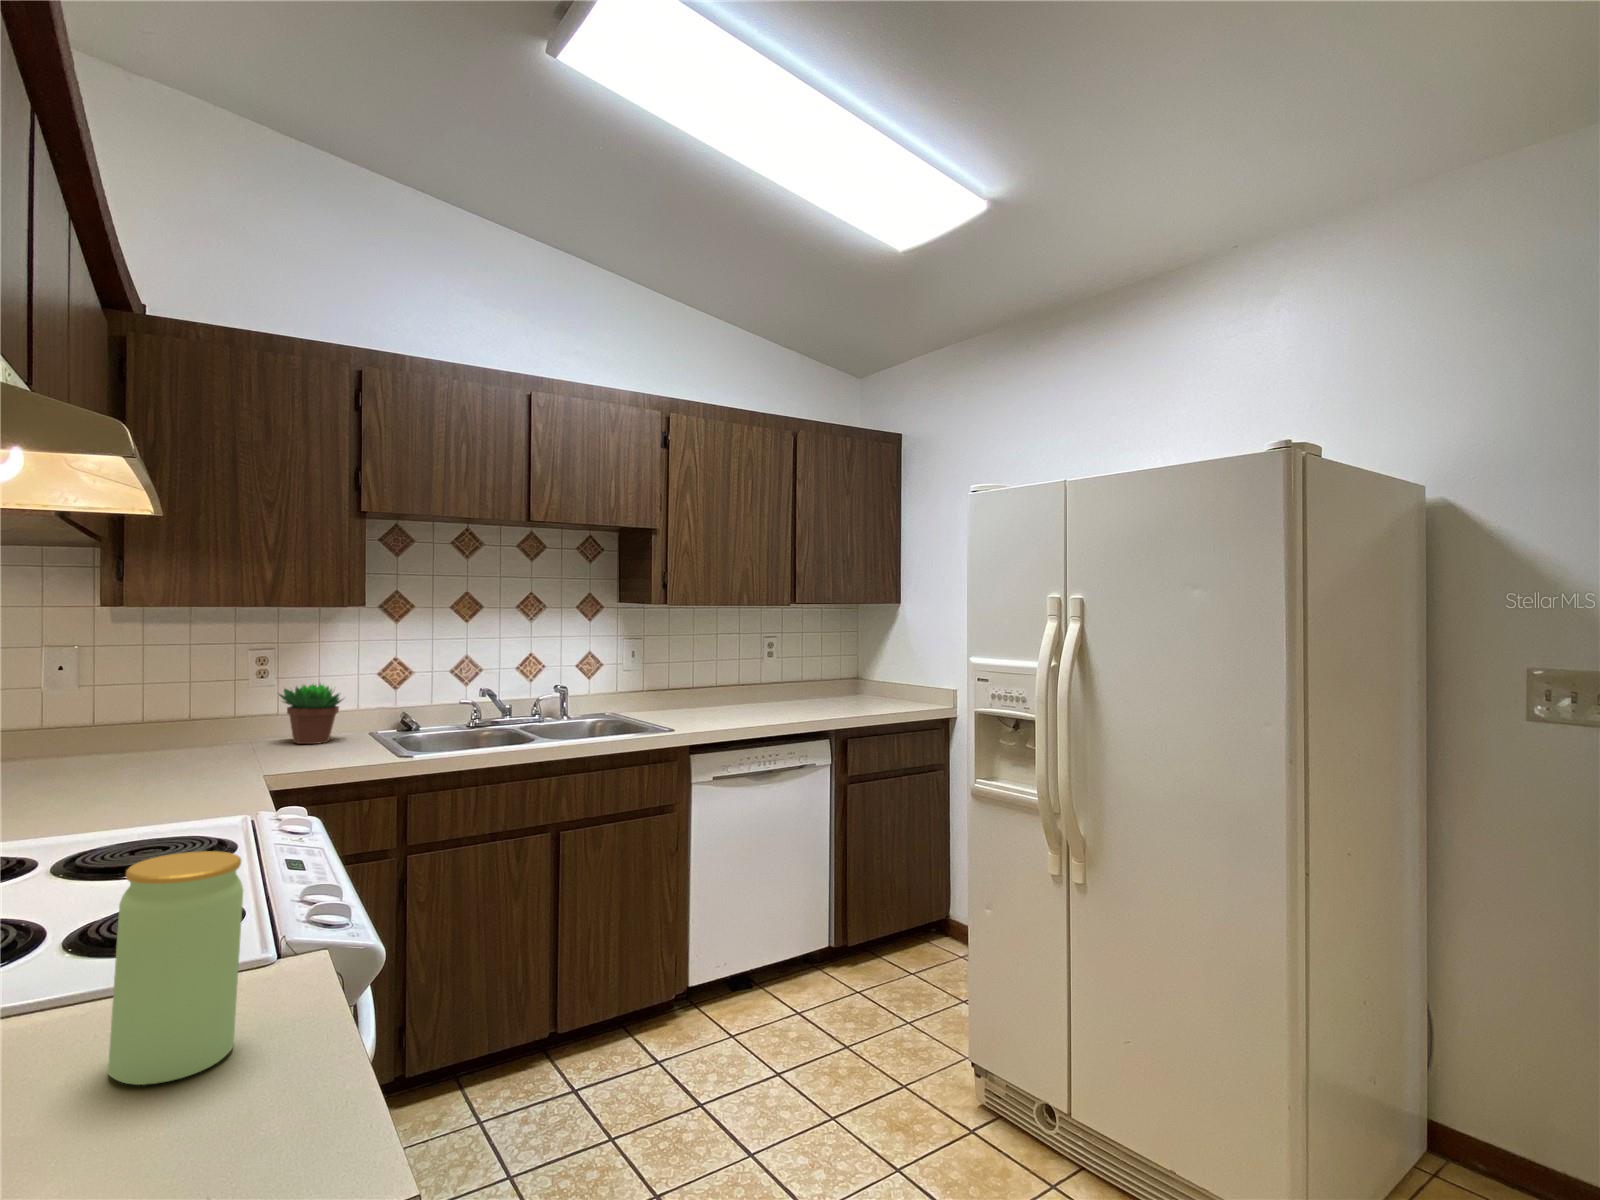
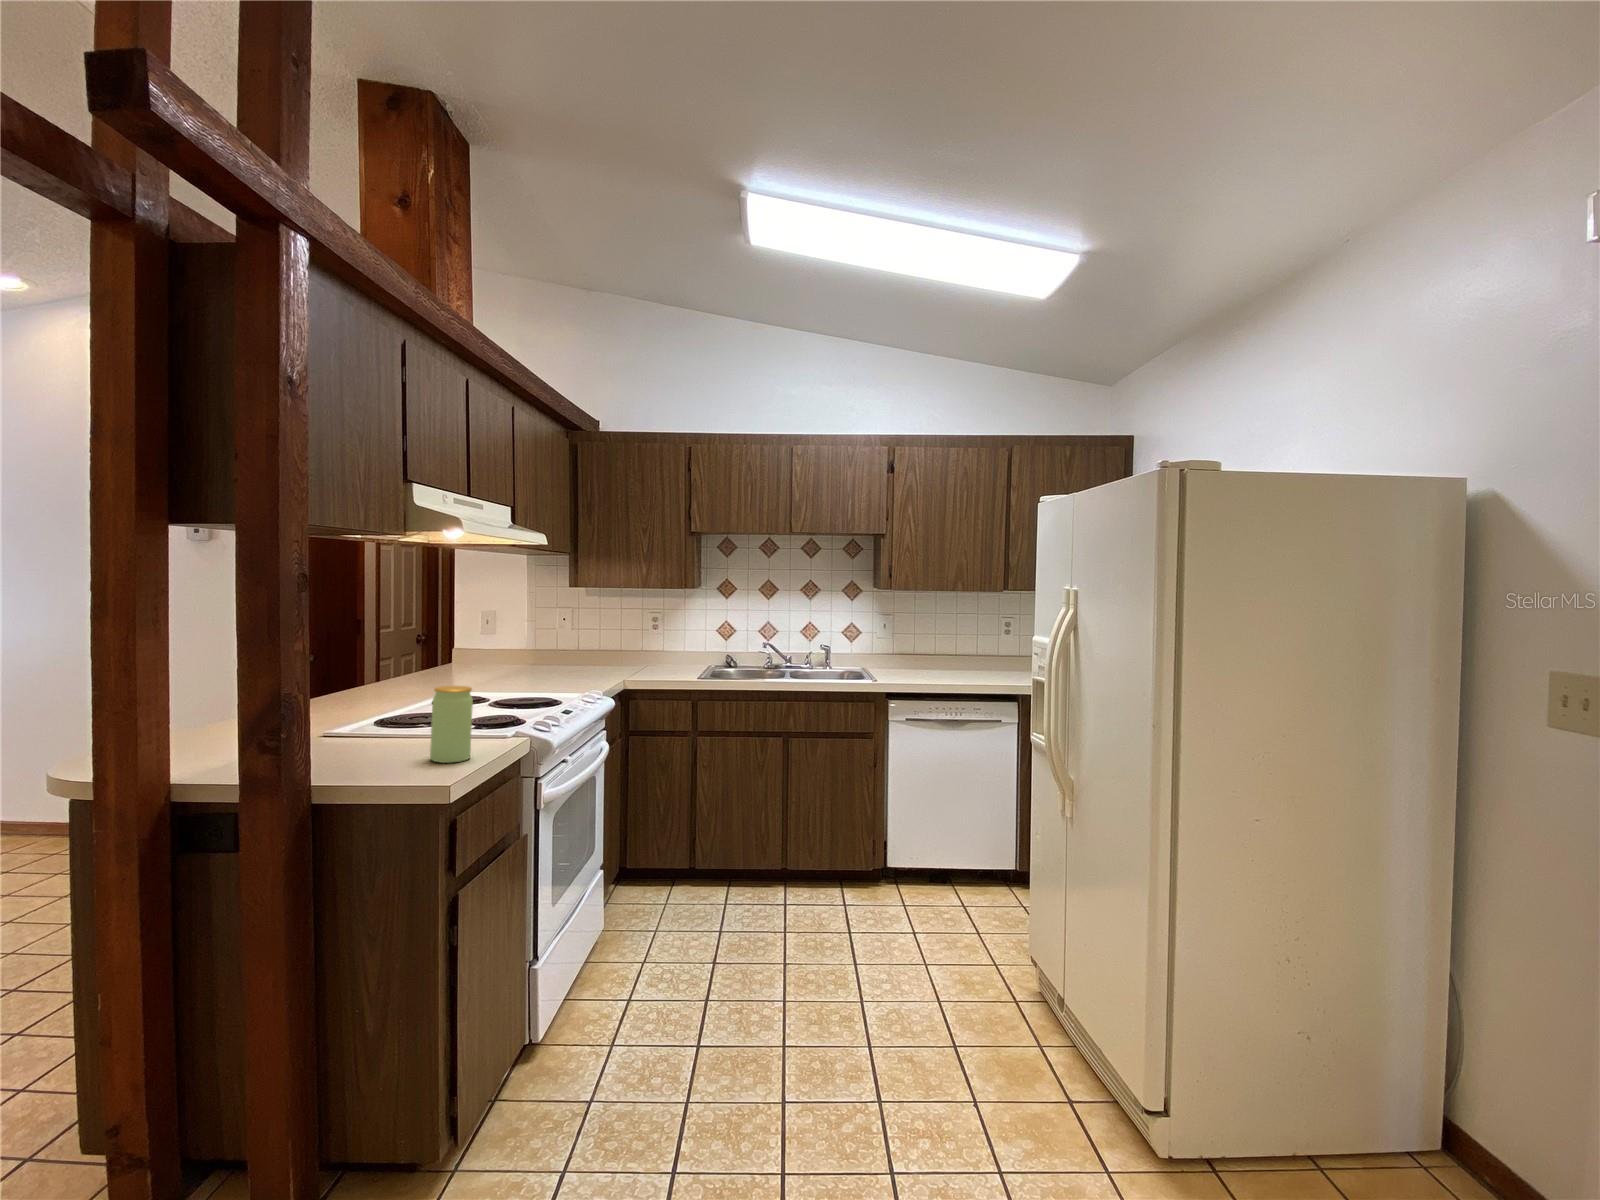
succulent plant: present [279,684,342,744] -> none [654,635,690,671]

